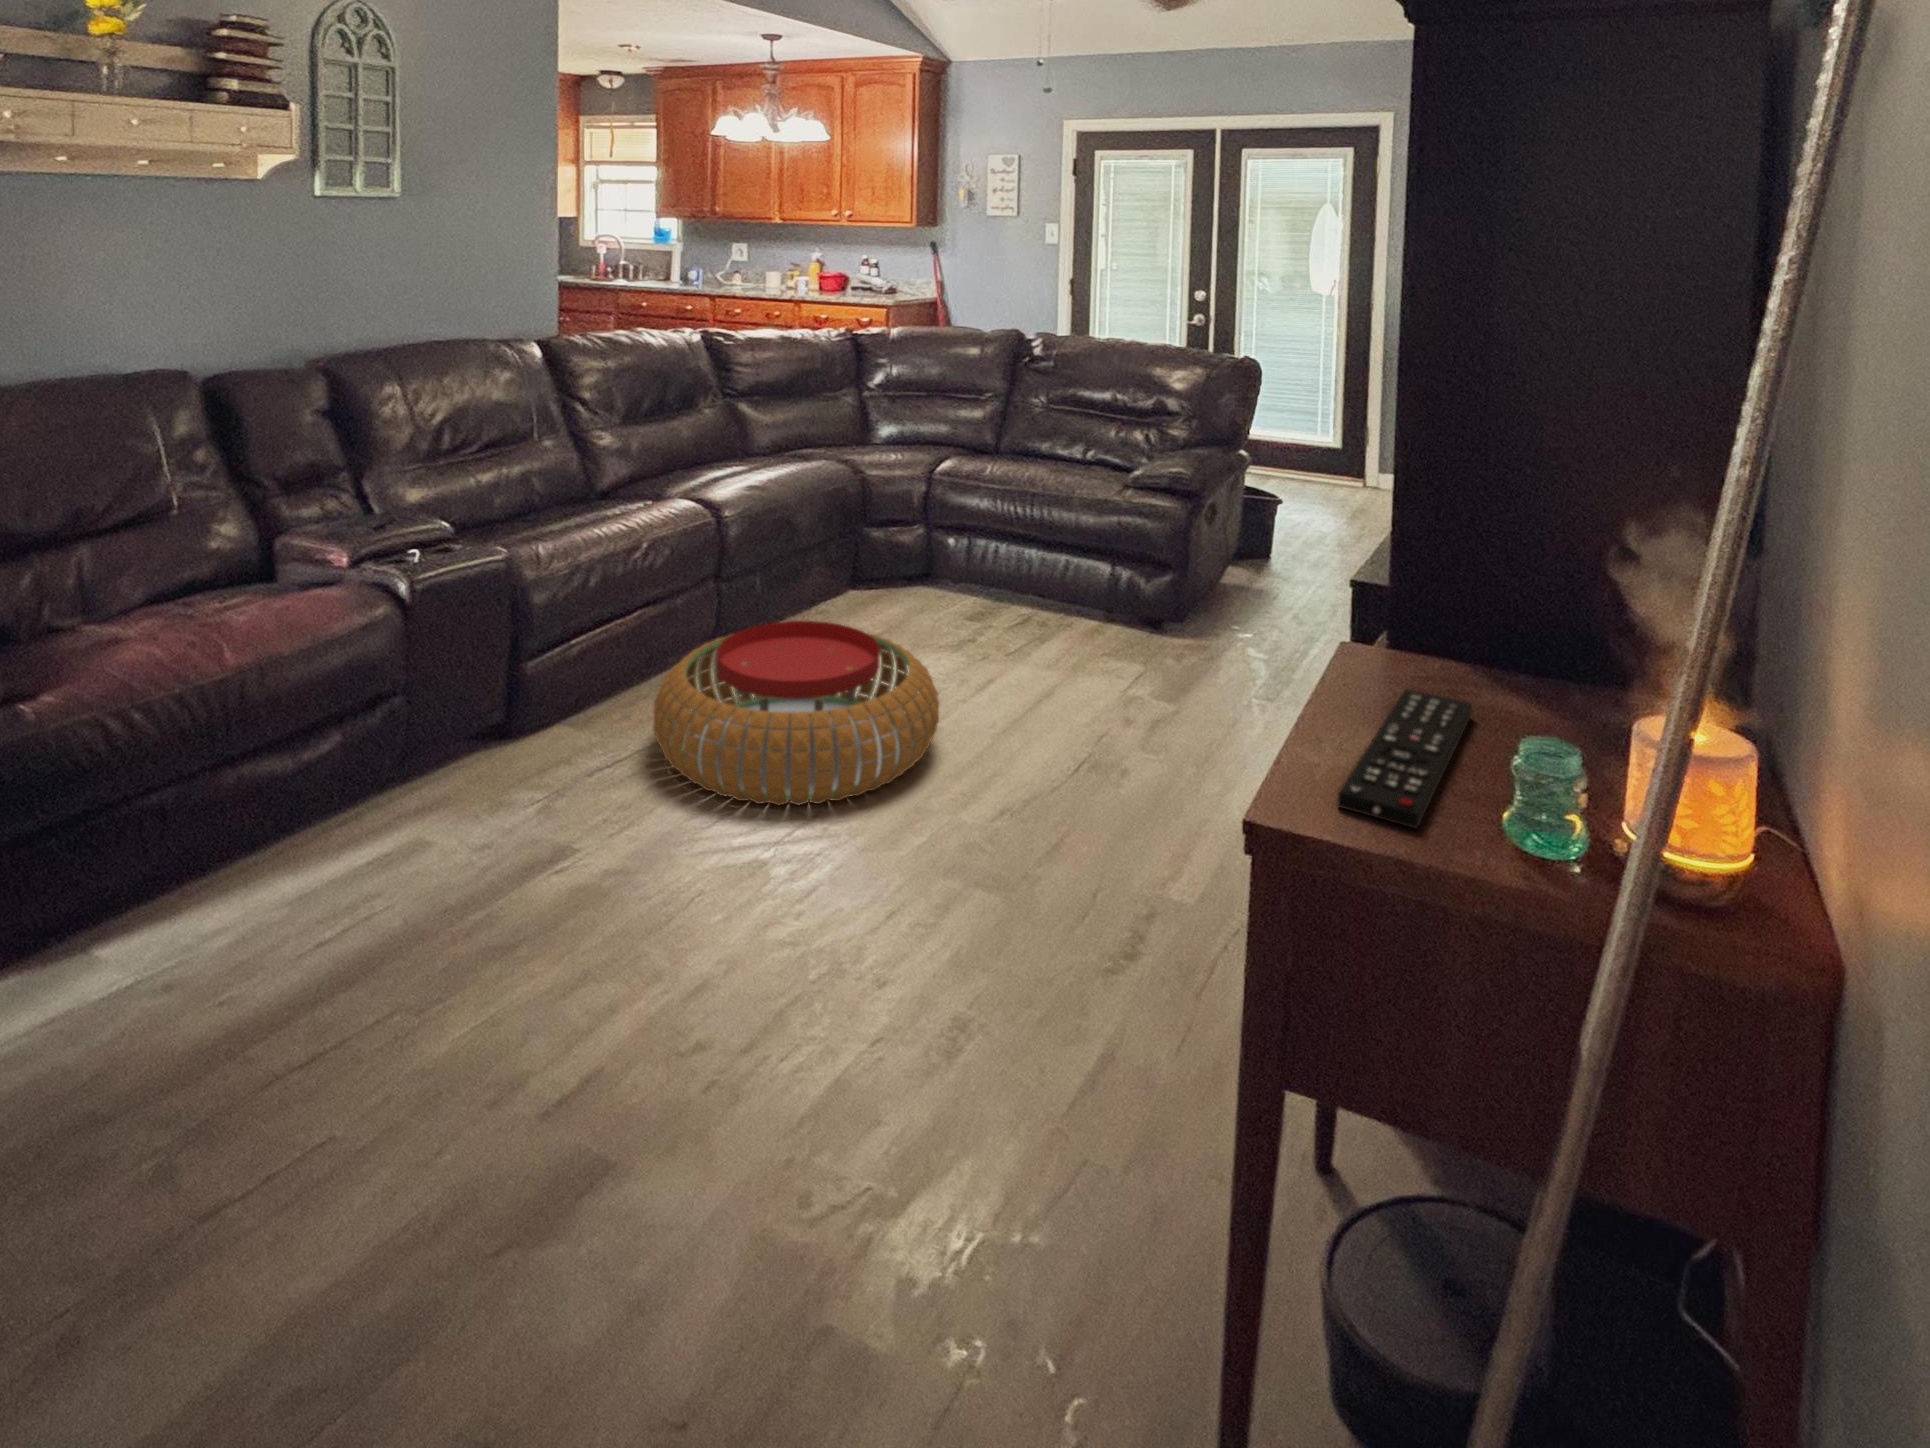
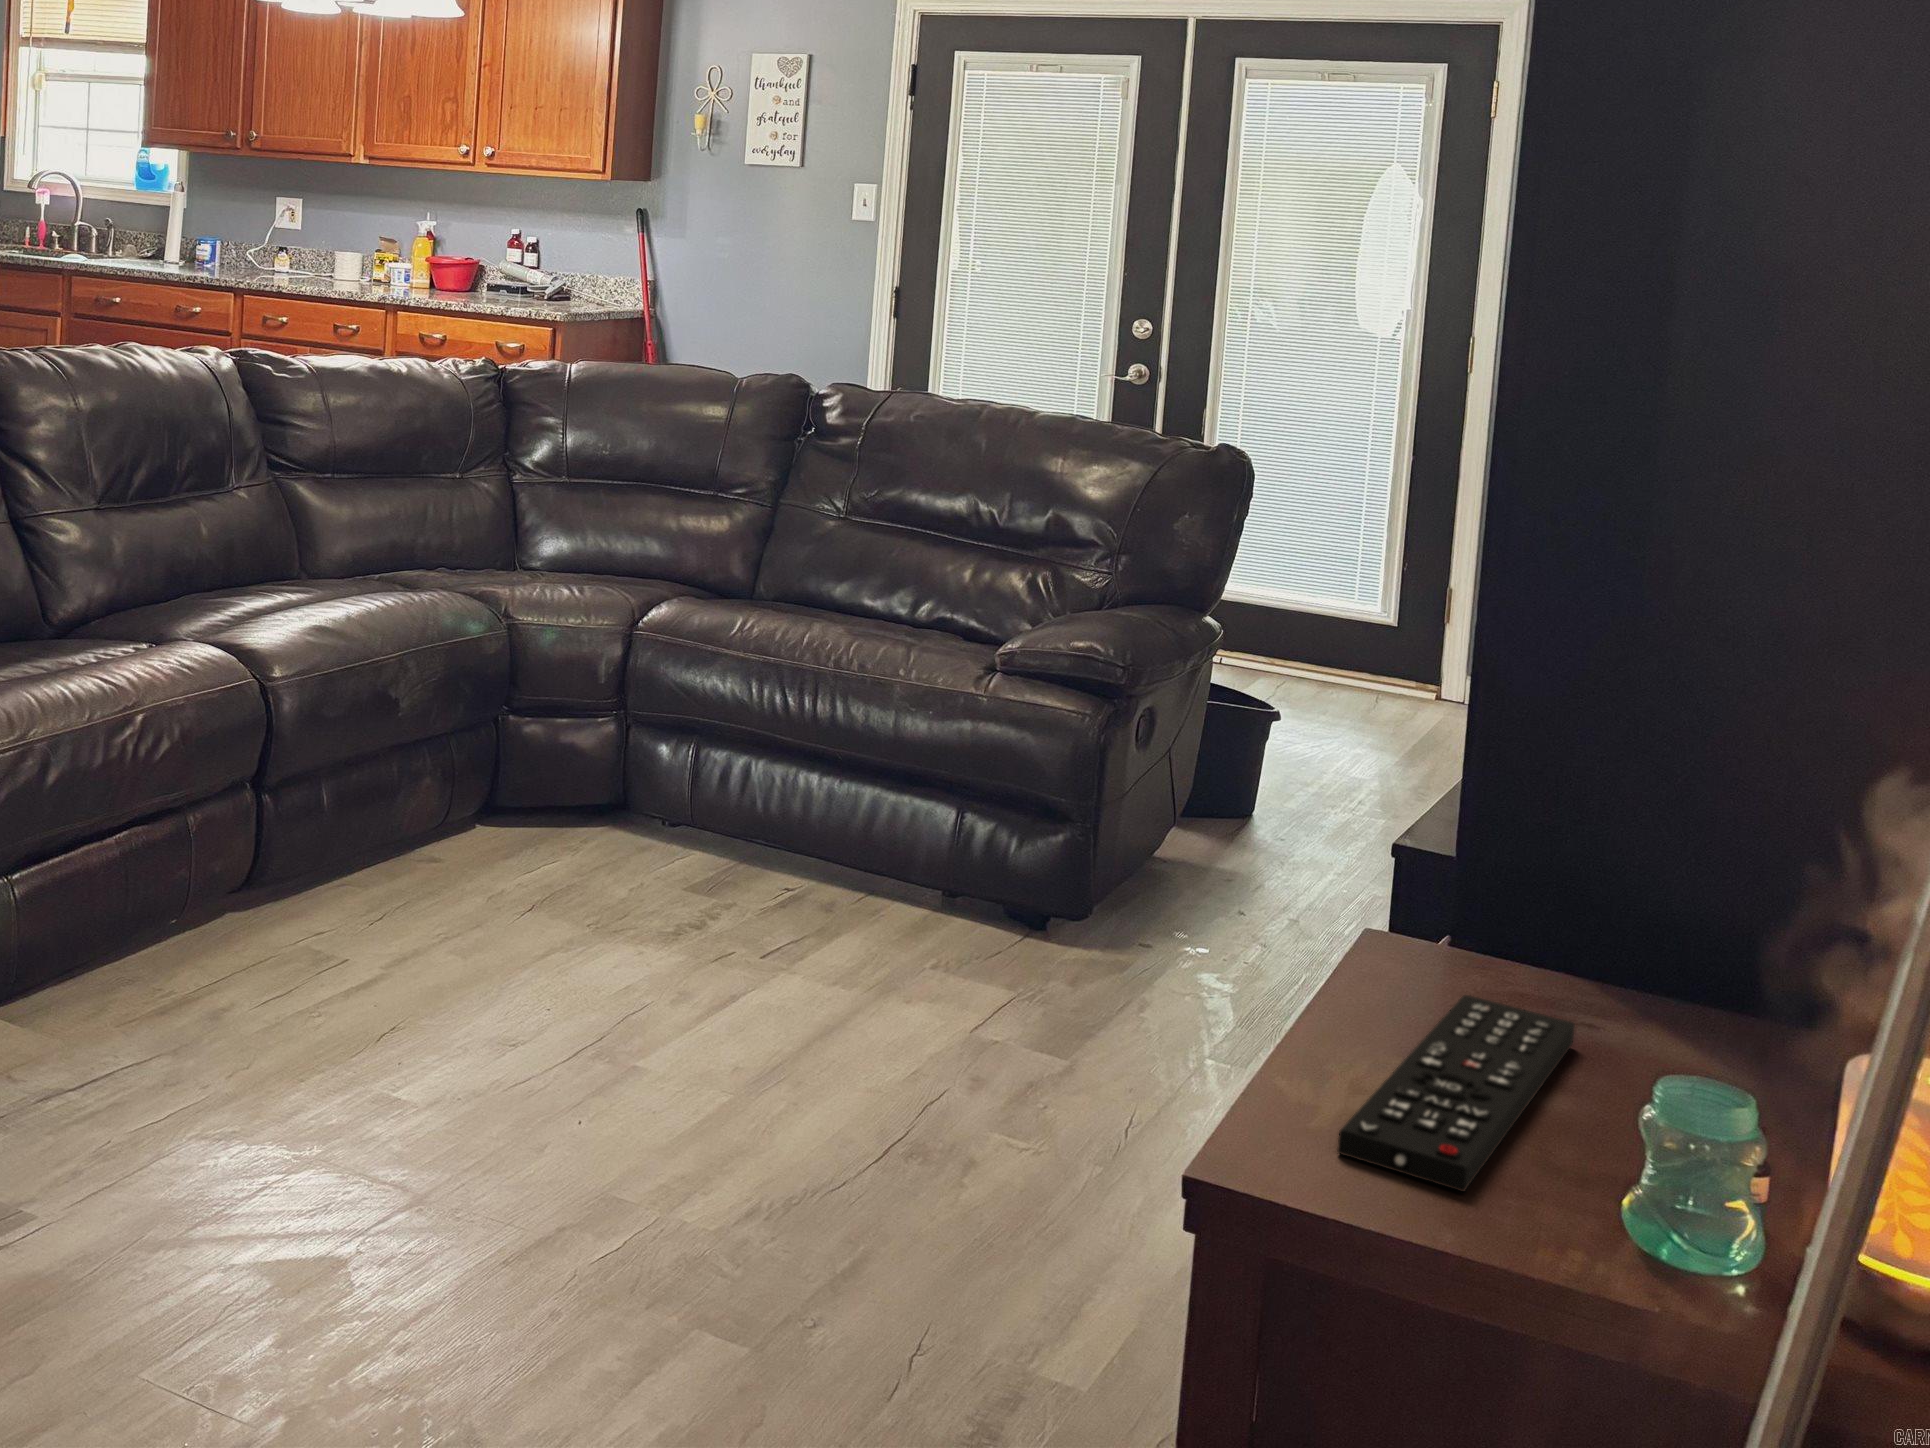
pouf: present [653,621,939,806] -> none [154,865,648,1177]

